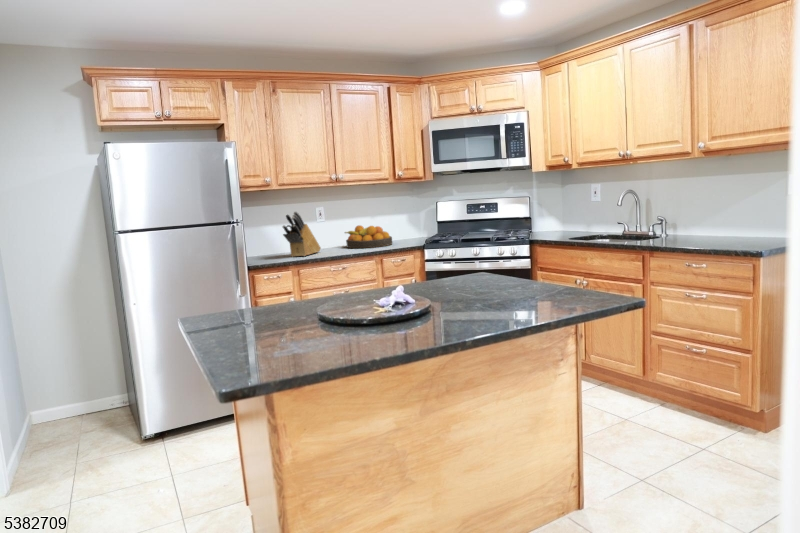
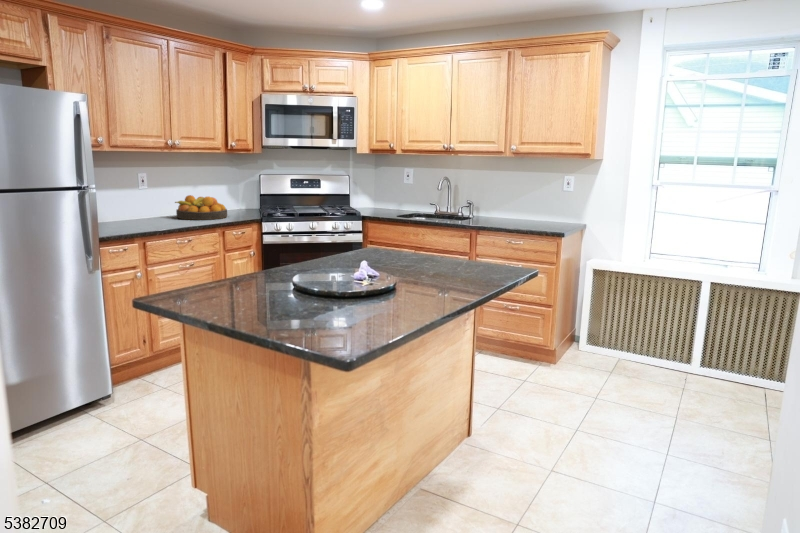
knife block: present [283,212,321,257] -> none [122,178,155,228]

